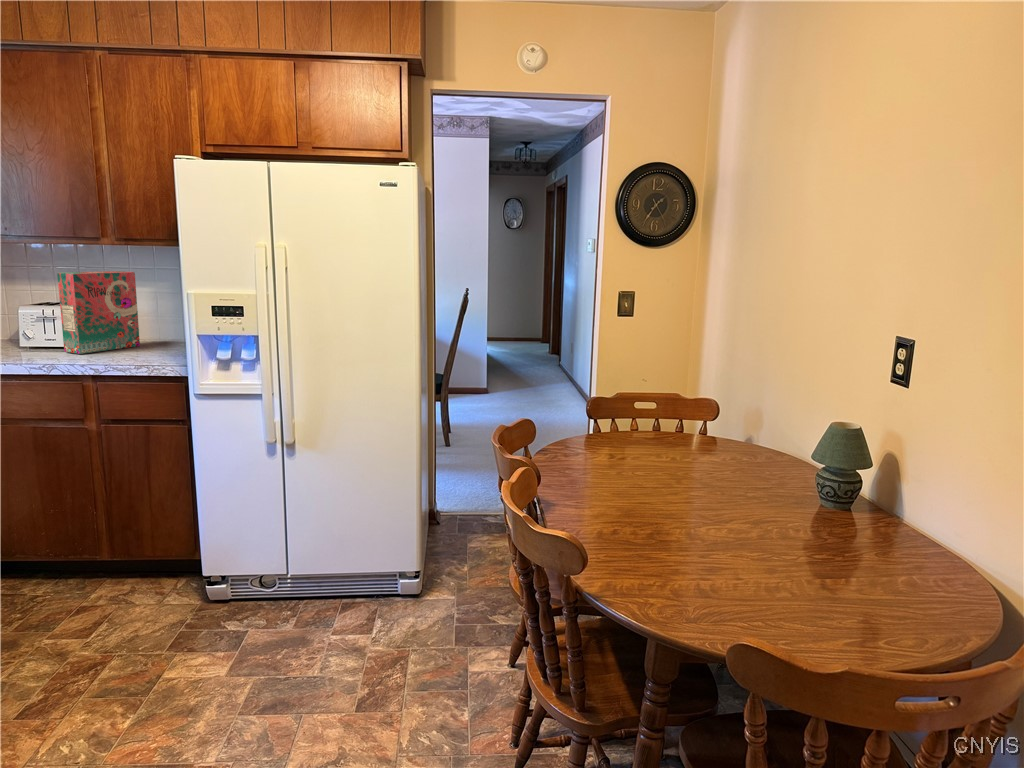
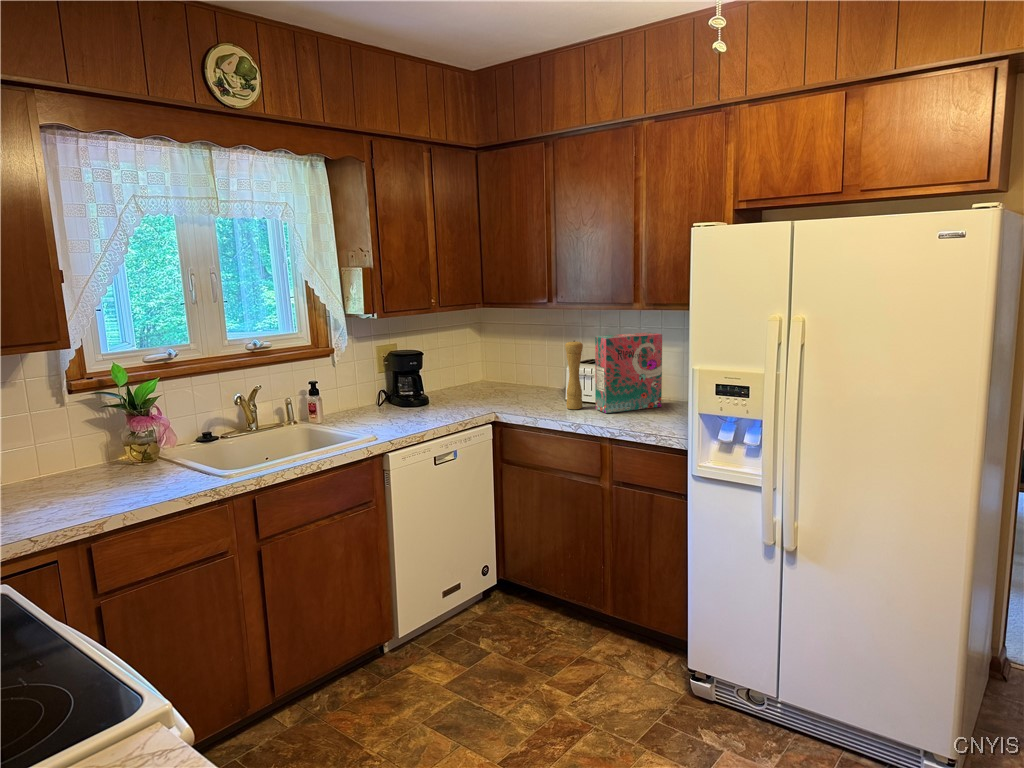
pepper mill: none [18,278,47,354] -> present [565,341,583,409]

